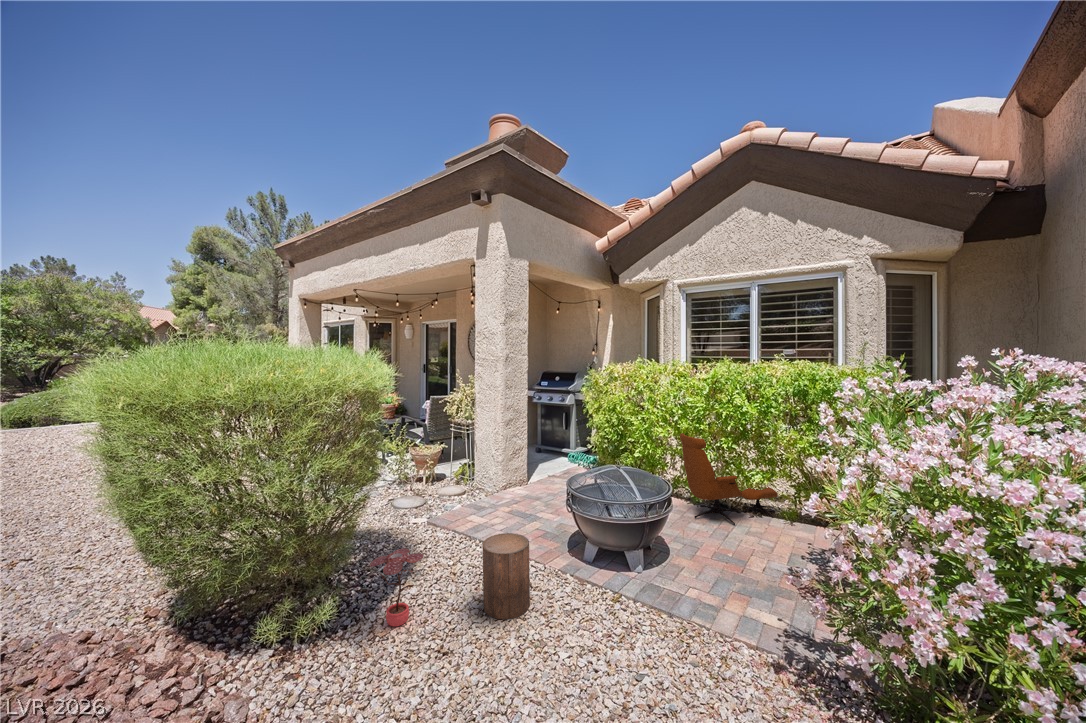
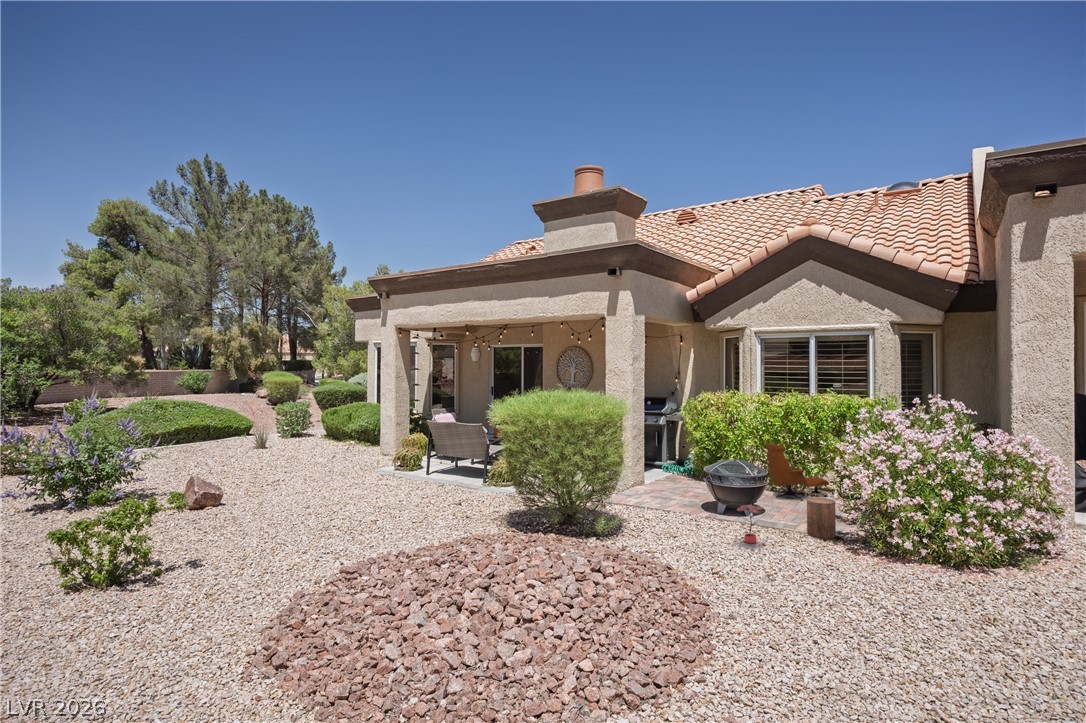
stool: present [483,533,530,619] -> present [807,498,836,539]
potted plant: present [370,548,424,626] -> present [737,505,763,543]

